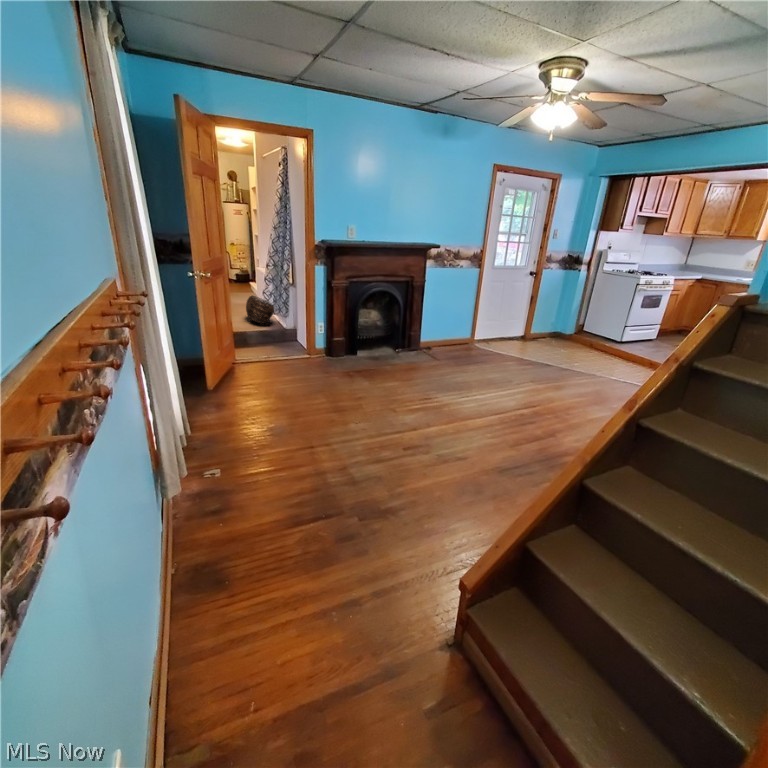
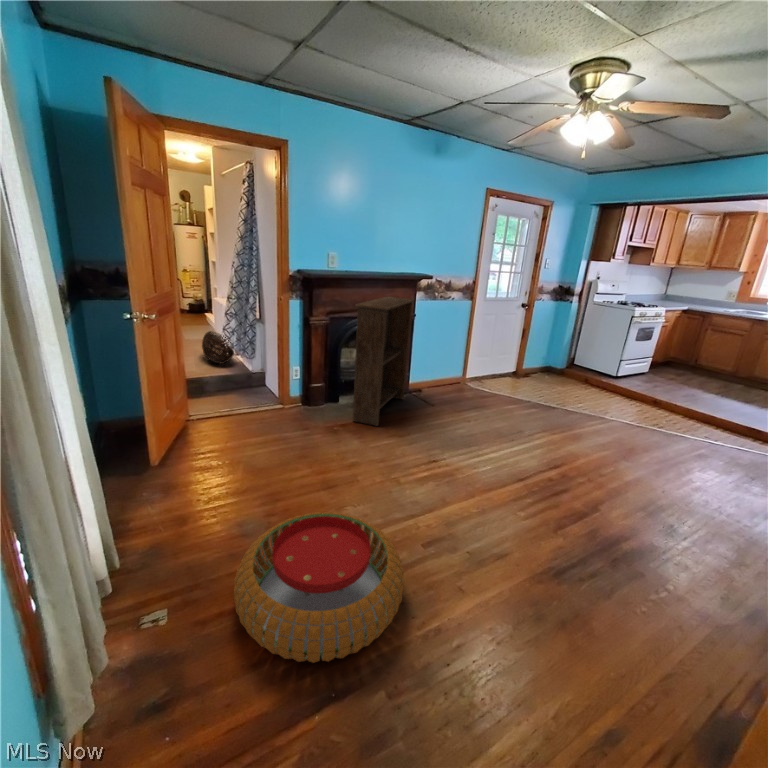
bookshelf: none [365,264,422,372] -> present [353,297,414,426]
pouf: none [262,418,381,501] -> present [234,512,404,663]

